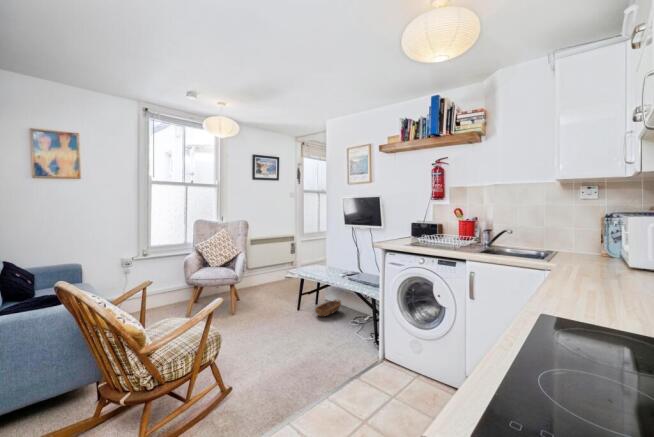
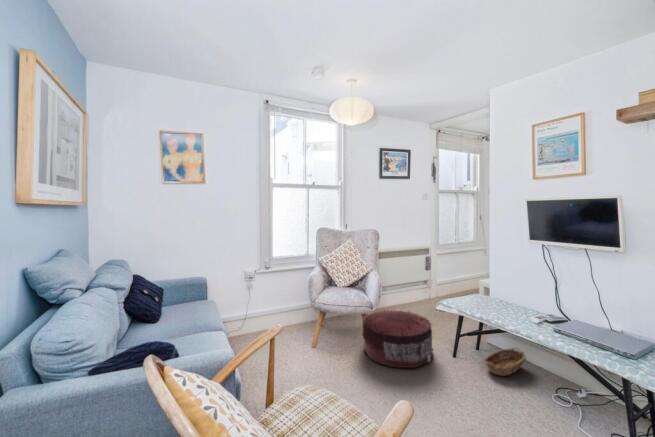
pouf: none [230,282,284,320] -> present [362,310,433,368]

